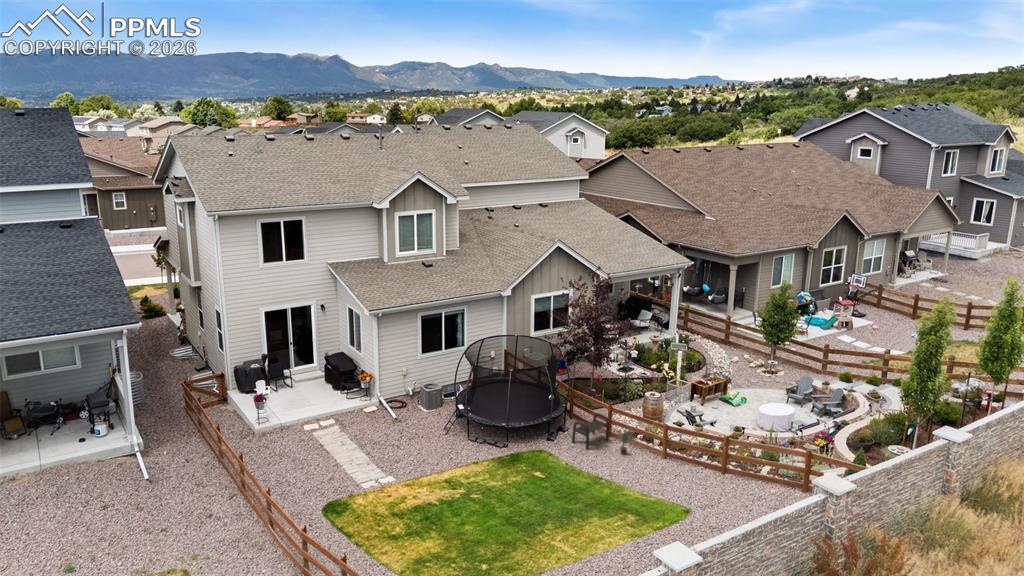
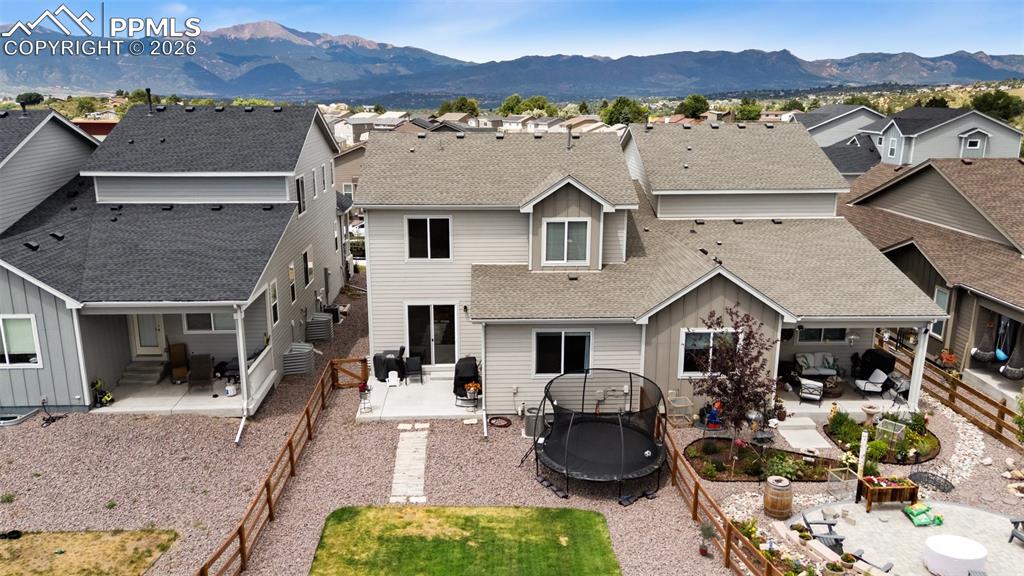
lounge chair: none [14,401,55,452] -> present [186,354,214,393]
bench: present [572,413,609,449] -> none [649,489,702,533]

